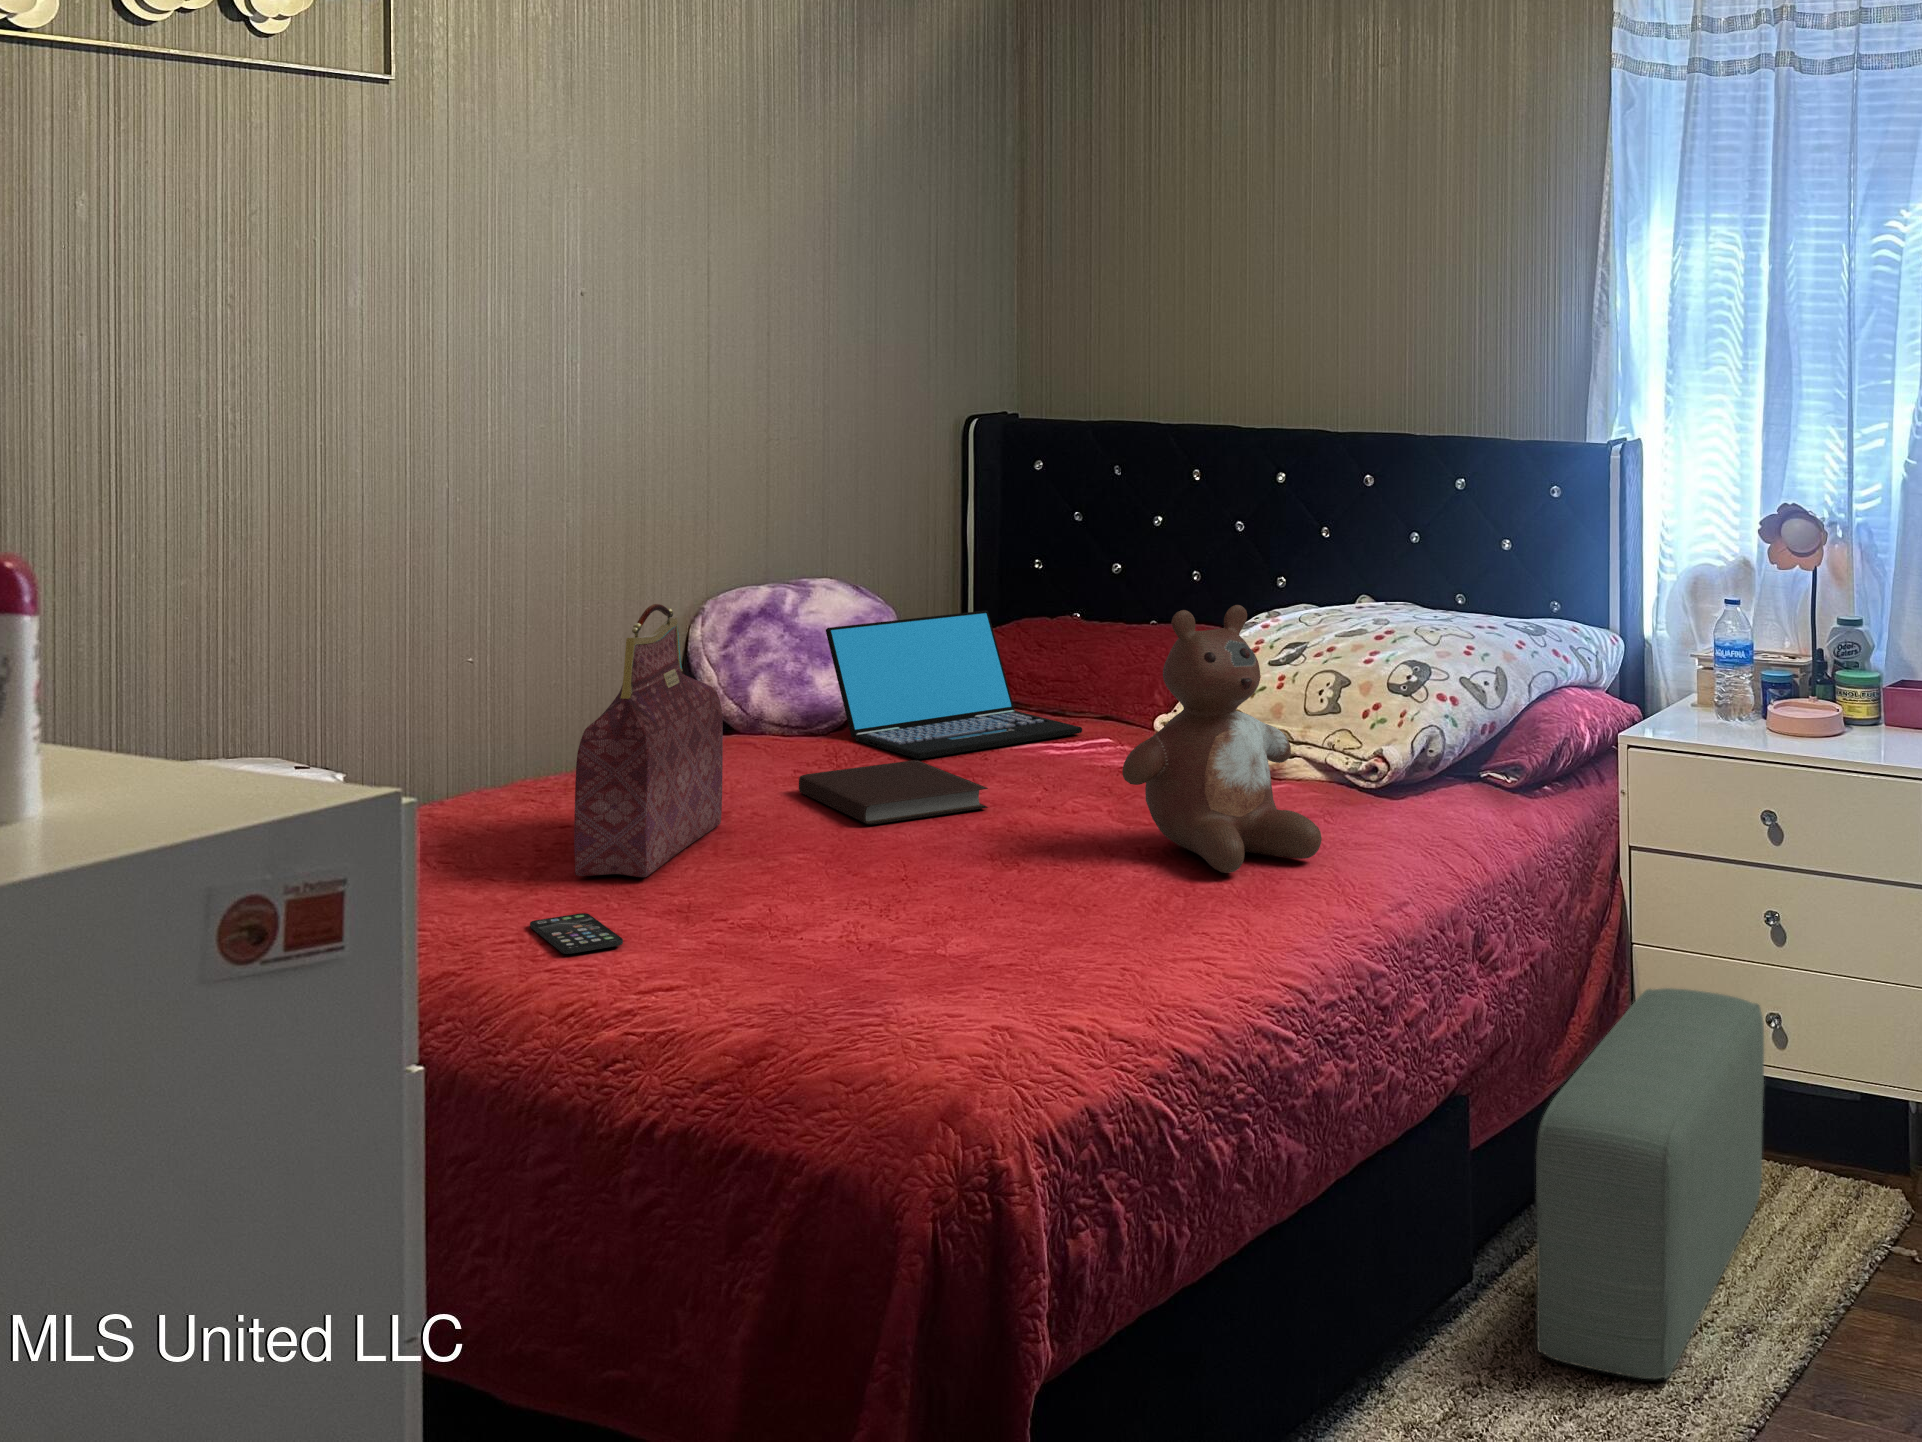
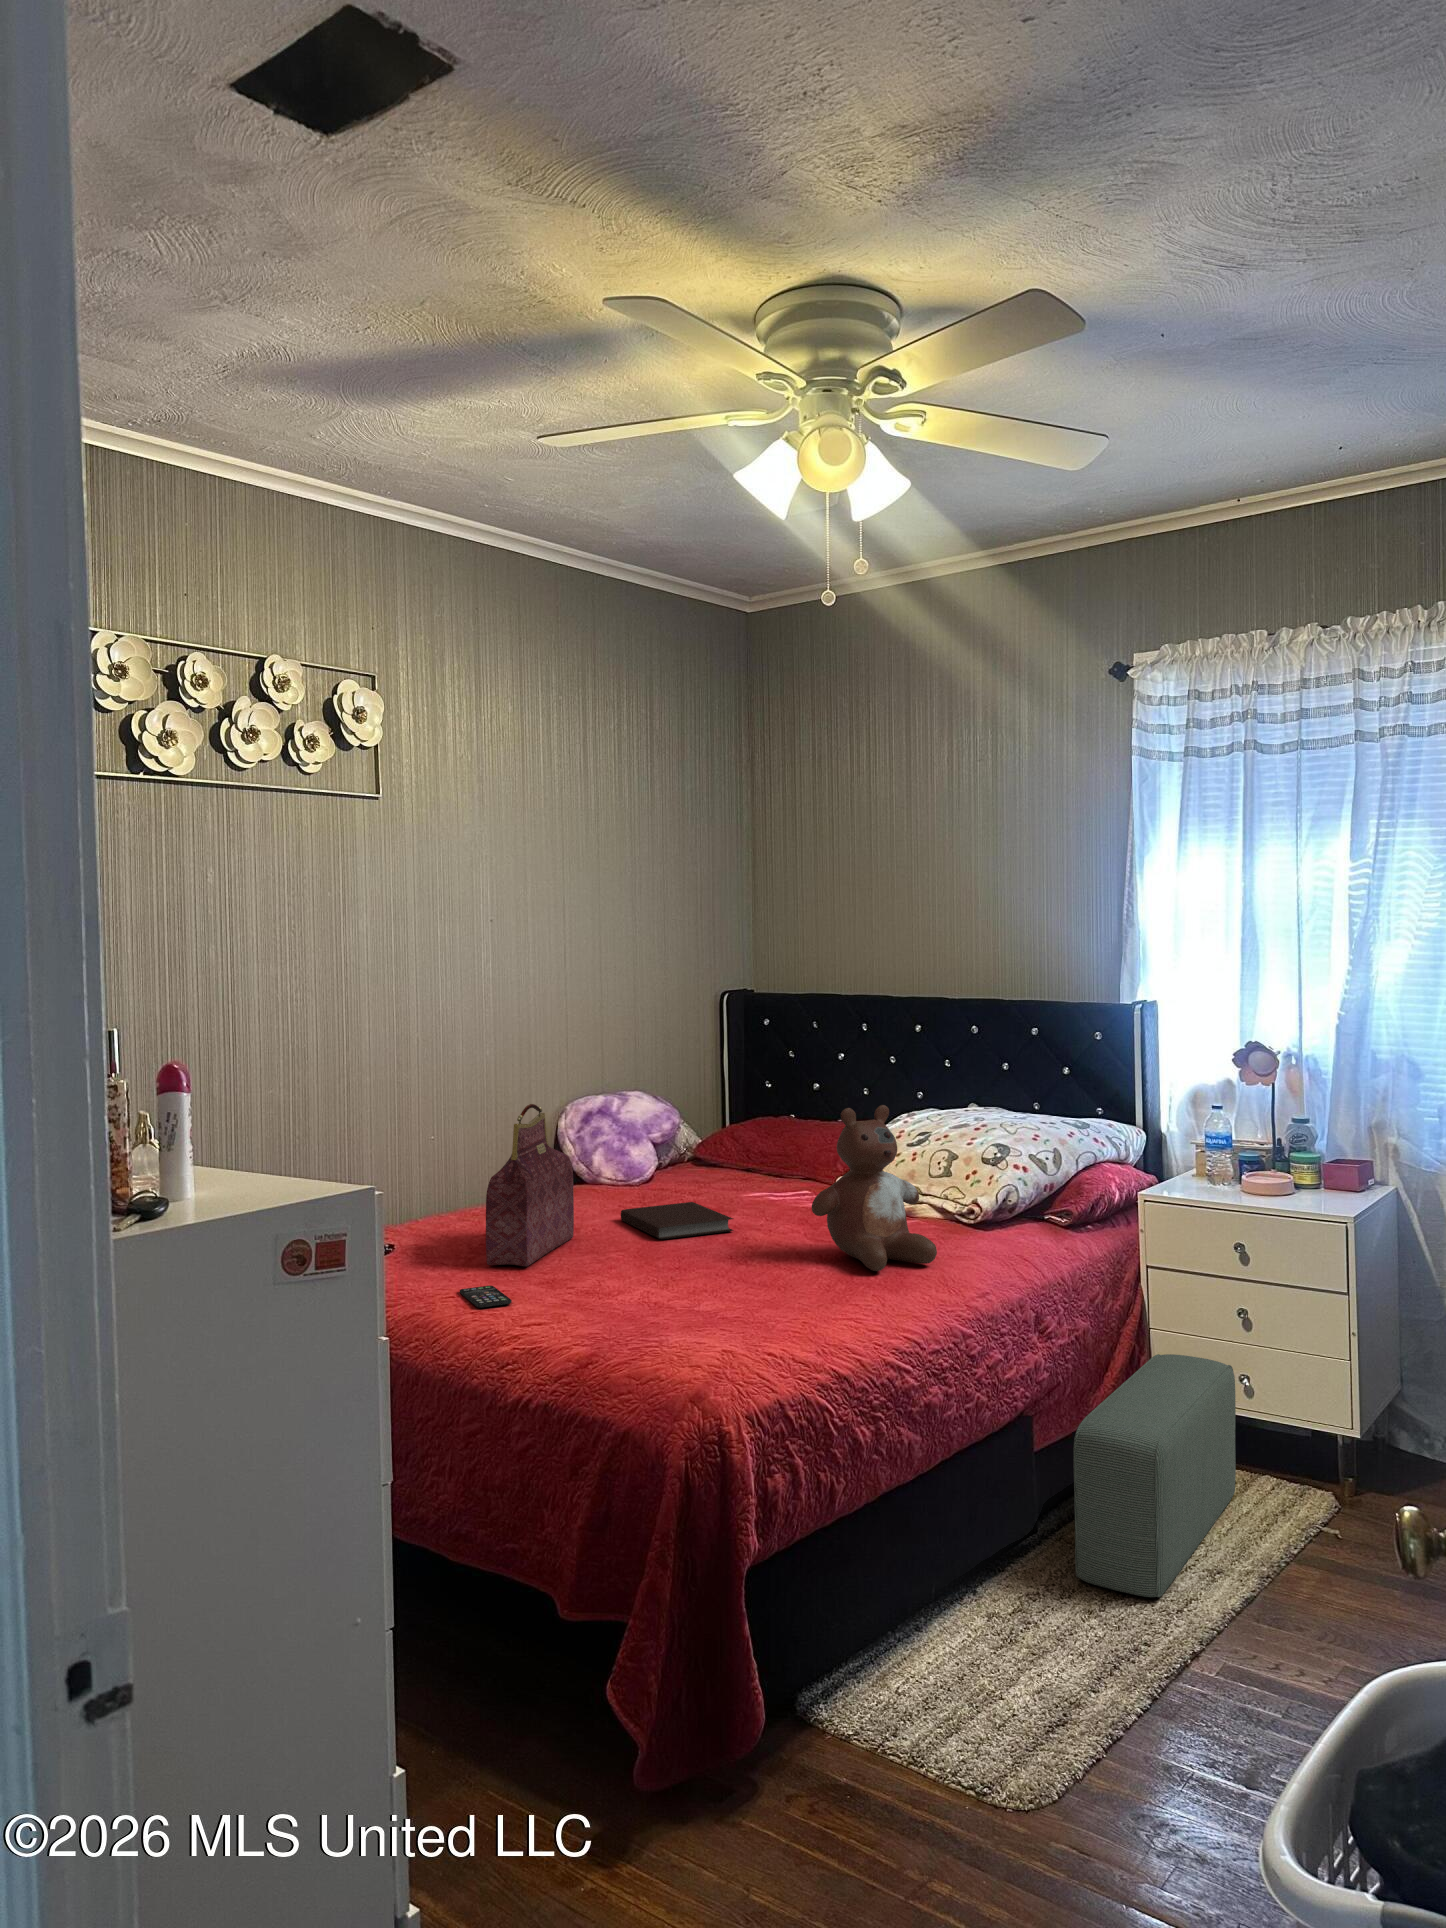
laptop: present [826,611,1082,759] -> none [639,1111,797,1202]

